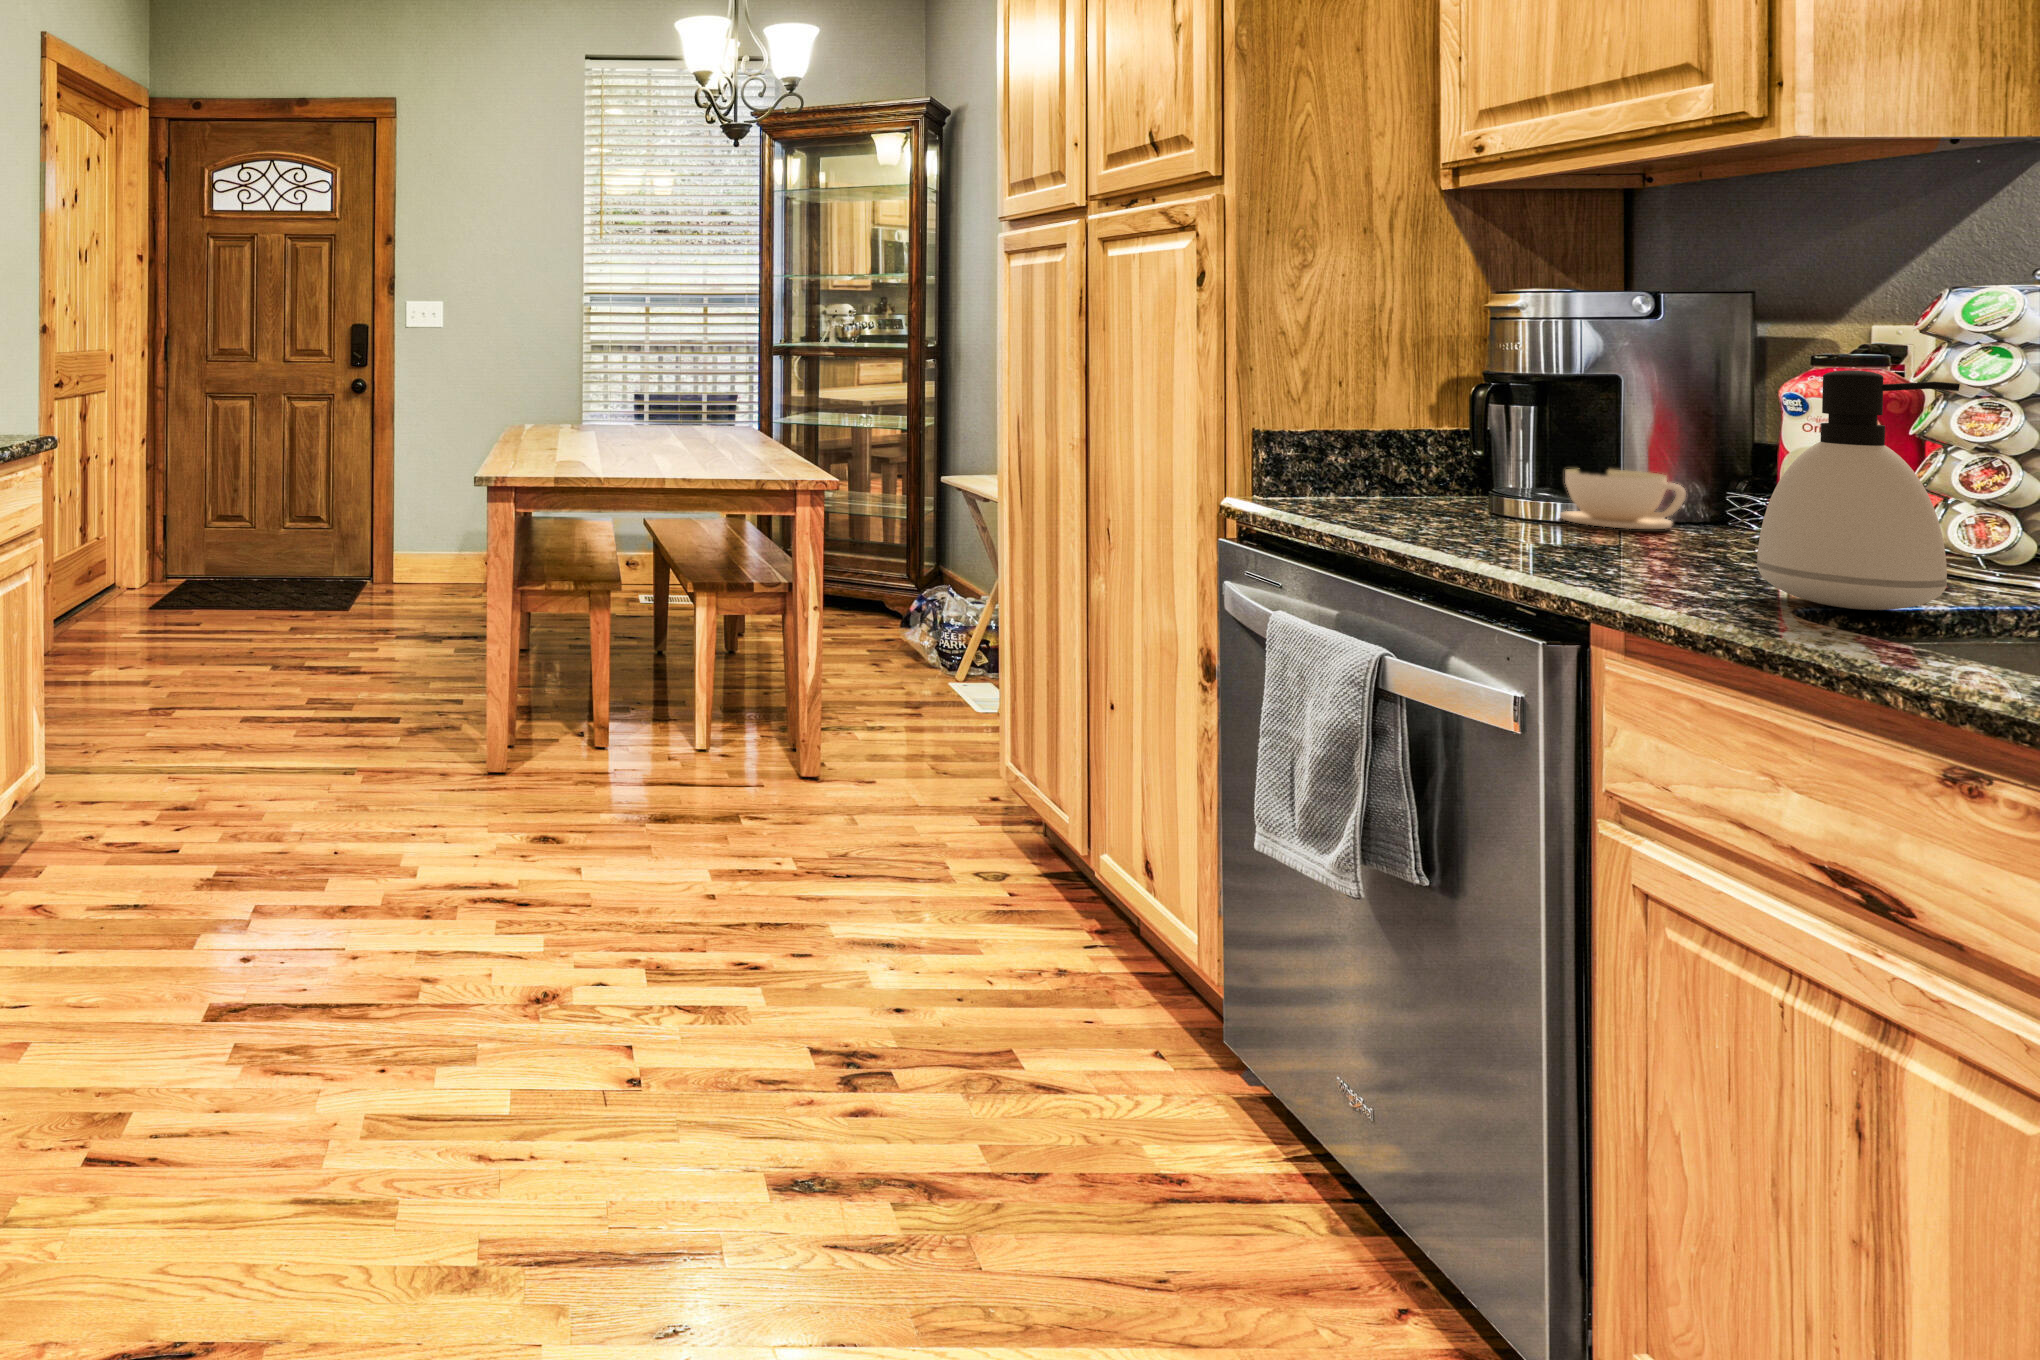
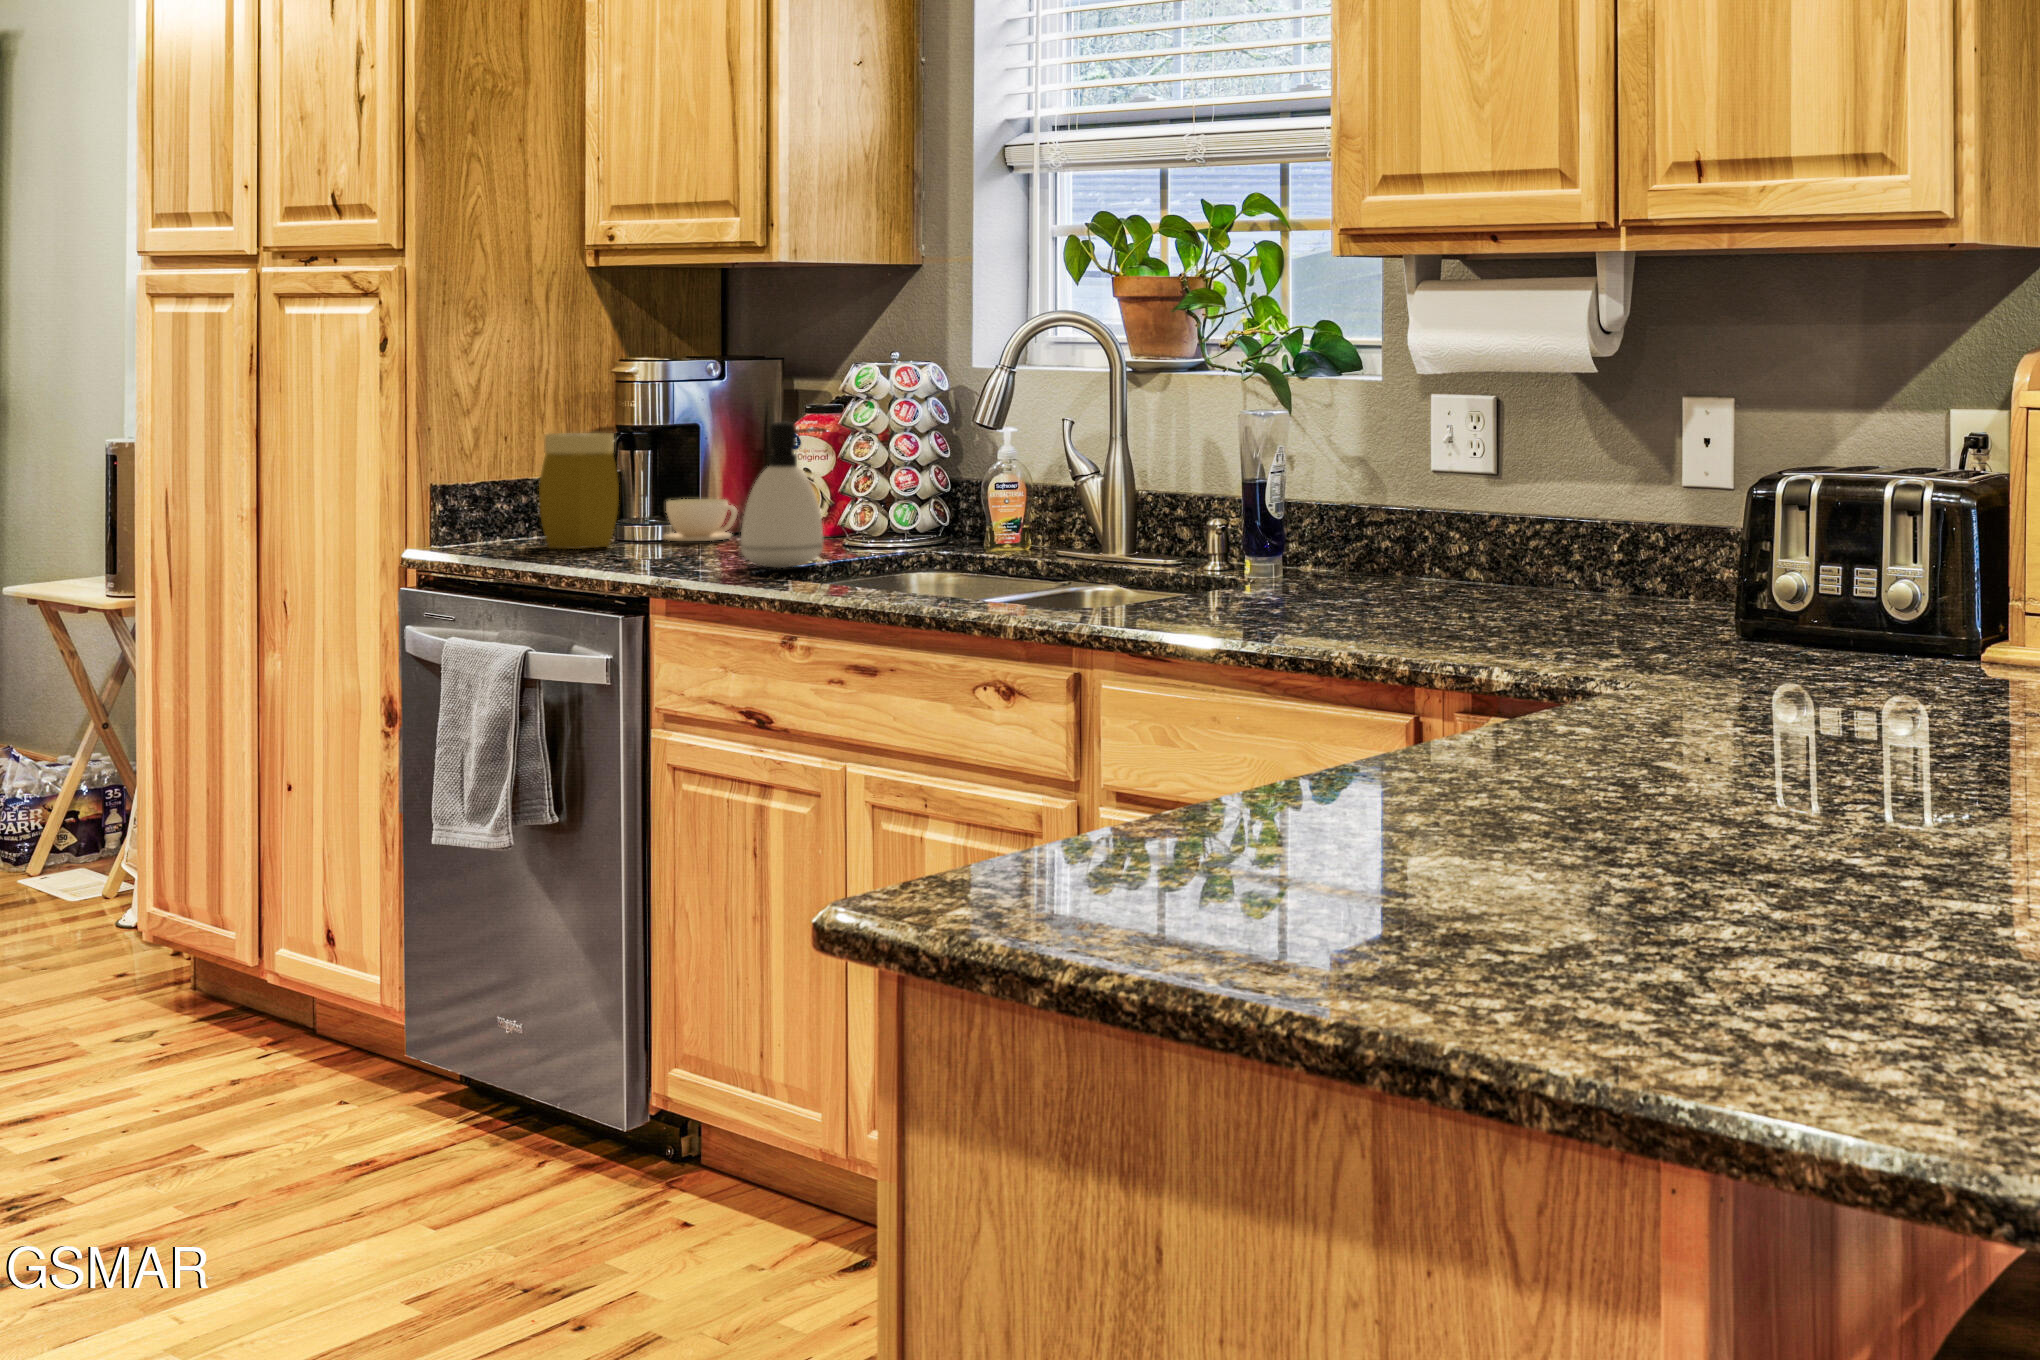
jar: none [1388,379,1504,525] -> present [539,433,619,549]

